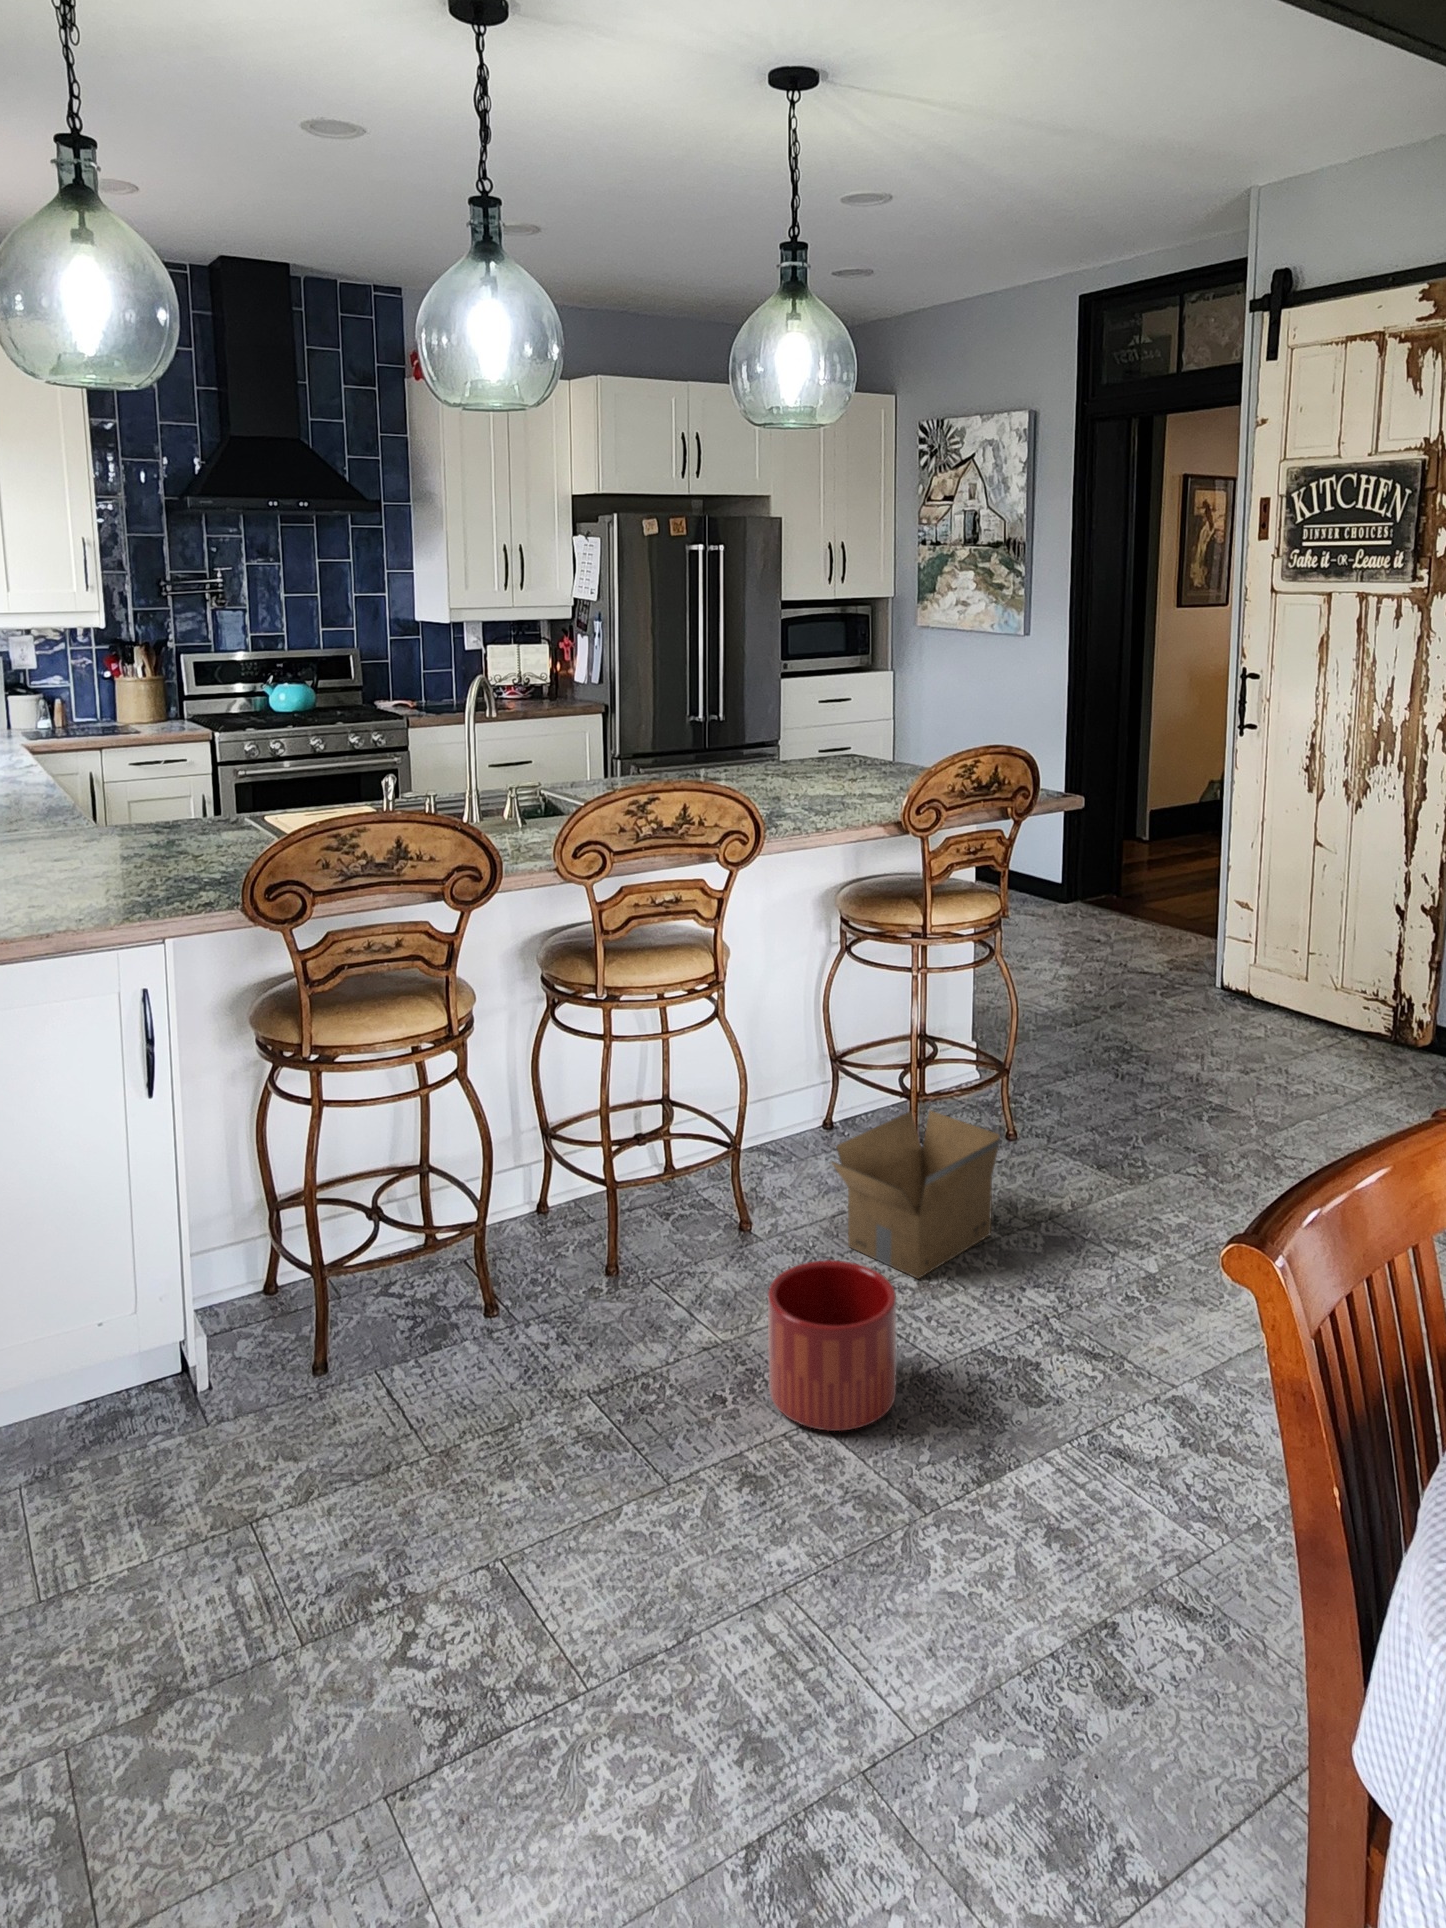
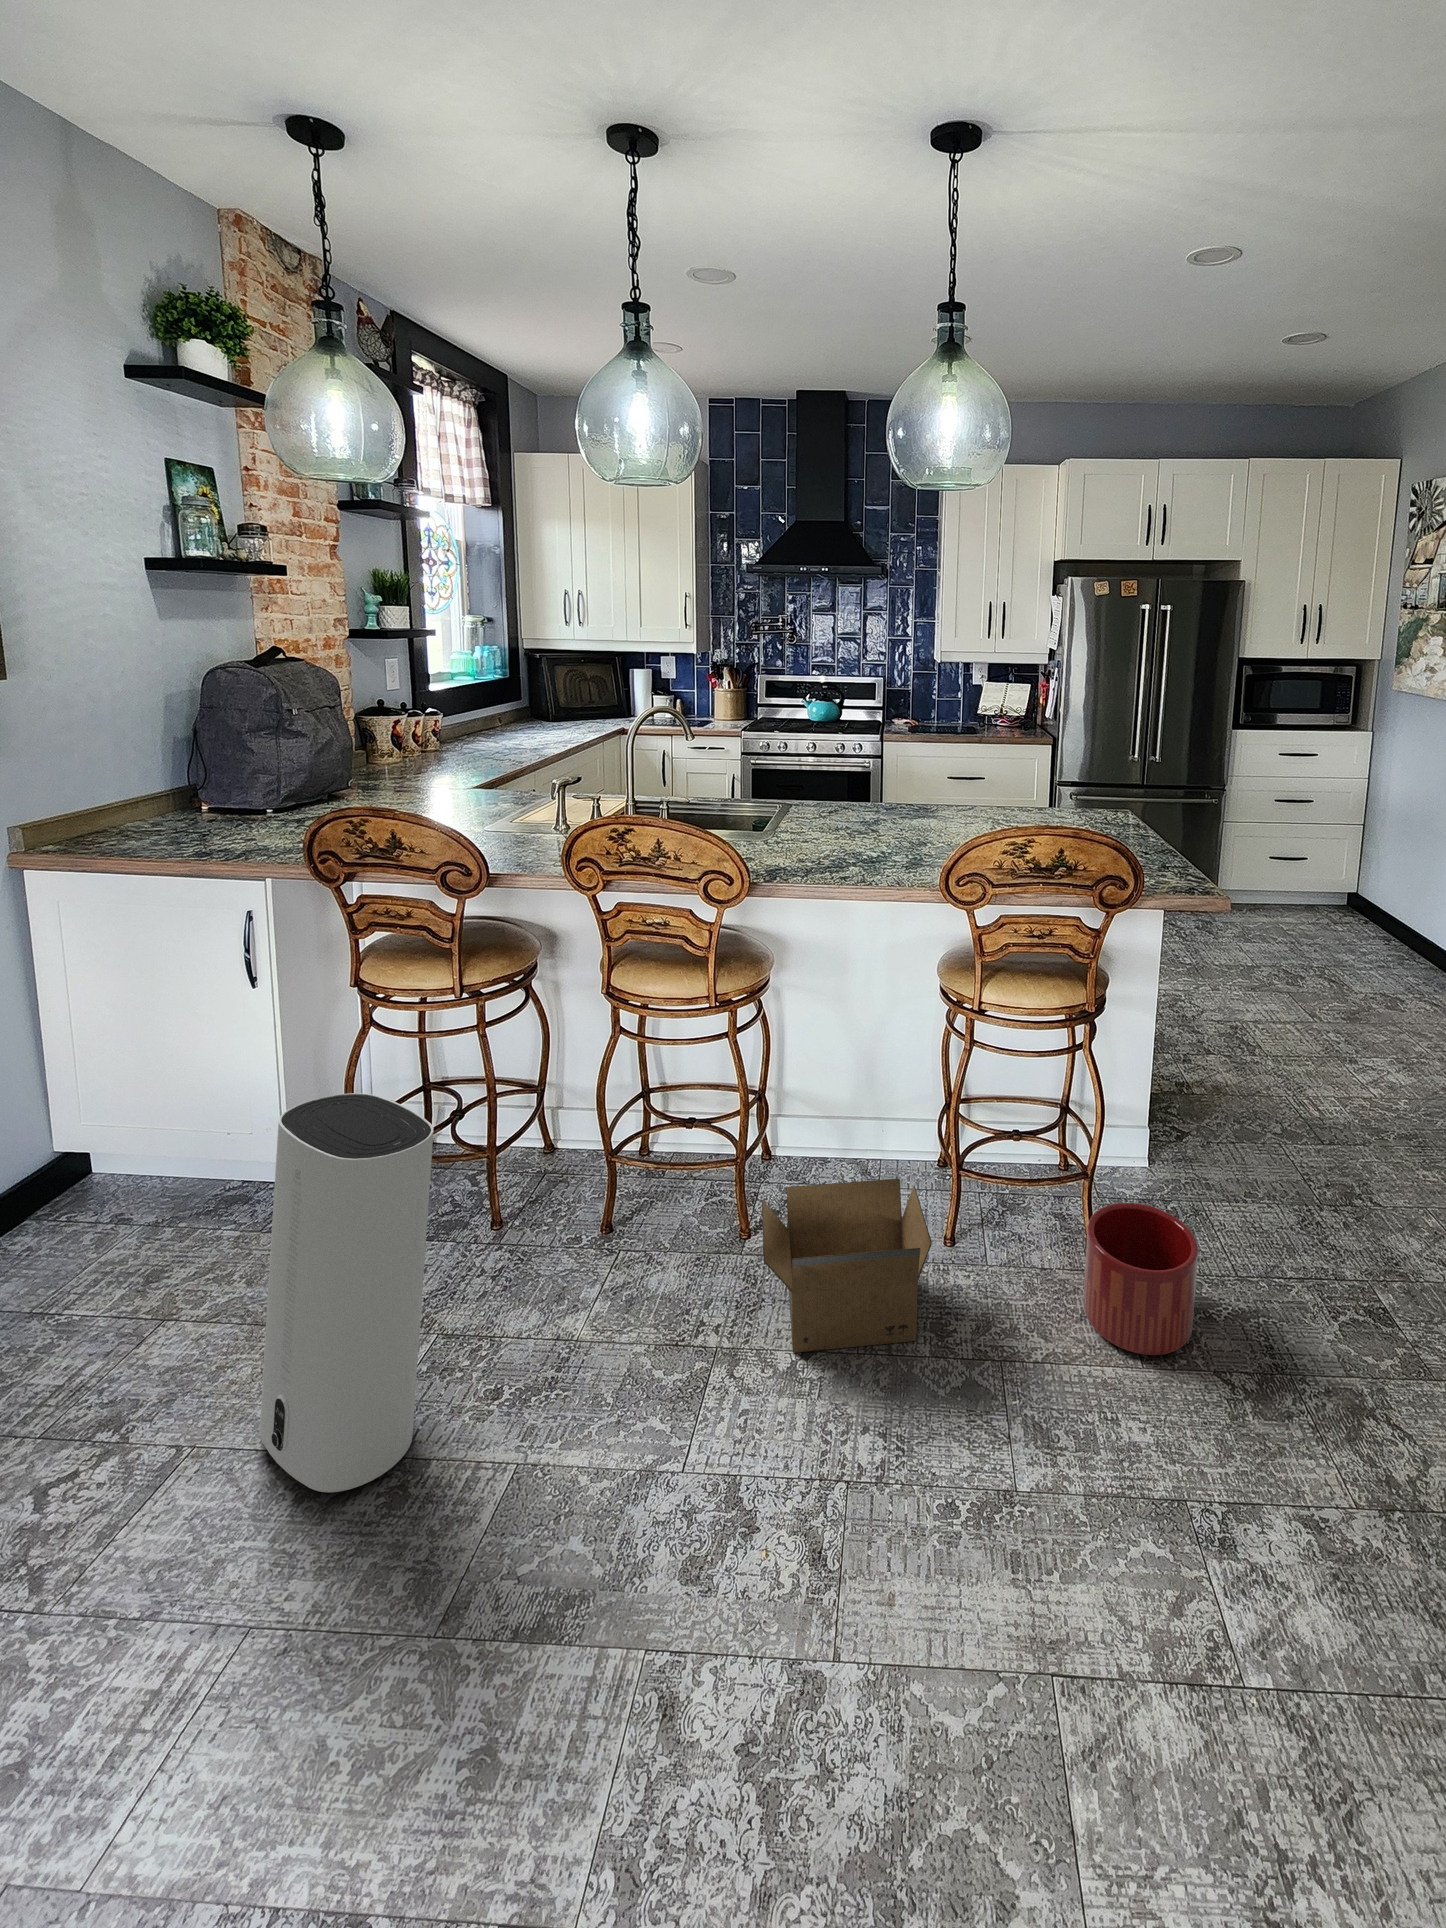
air purifier: none [530,1114,732,1530] -> present [259,1093,434,1492]
planter: present [768,1260,896,1431] -> present [1083,1203,1198,1355]

